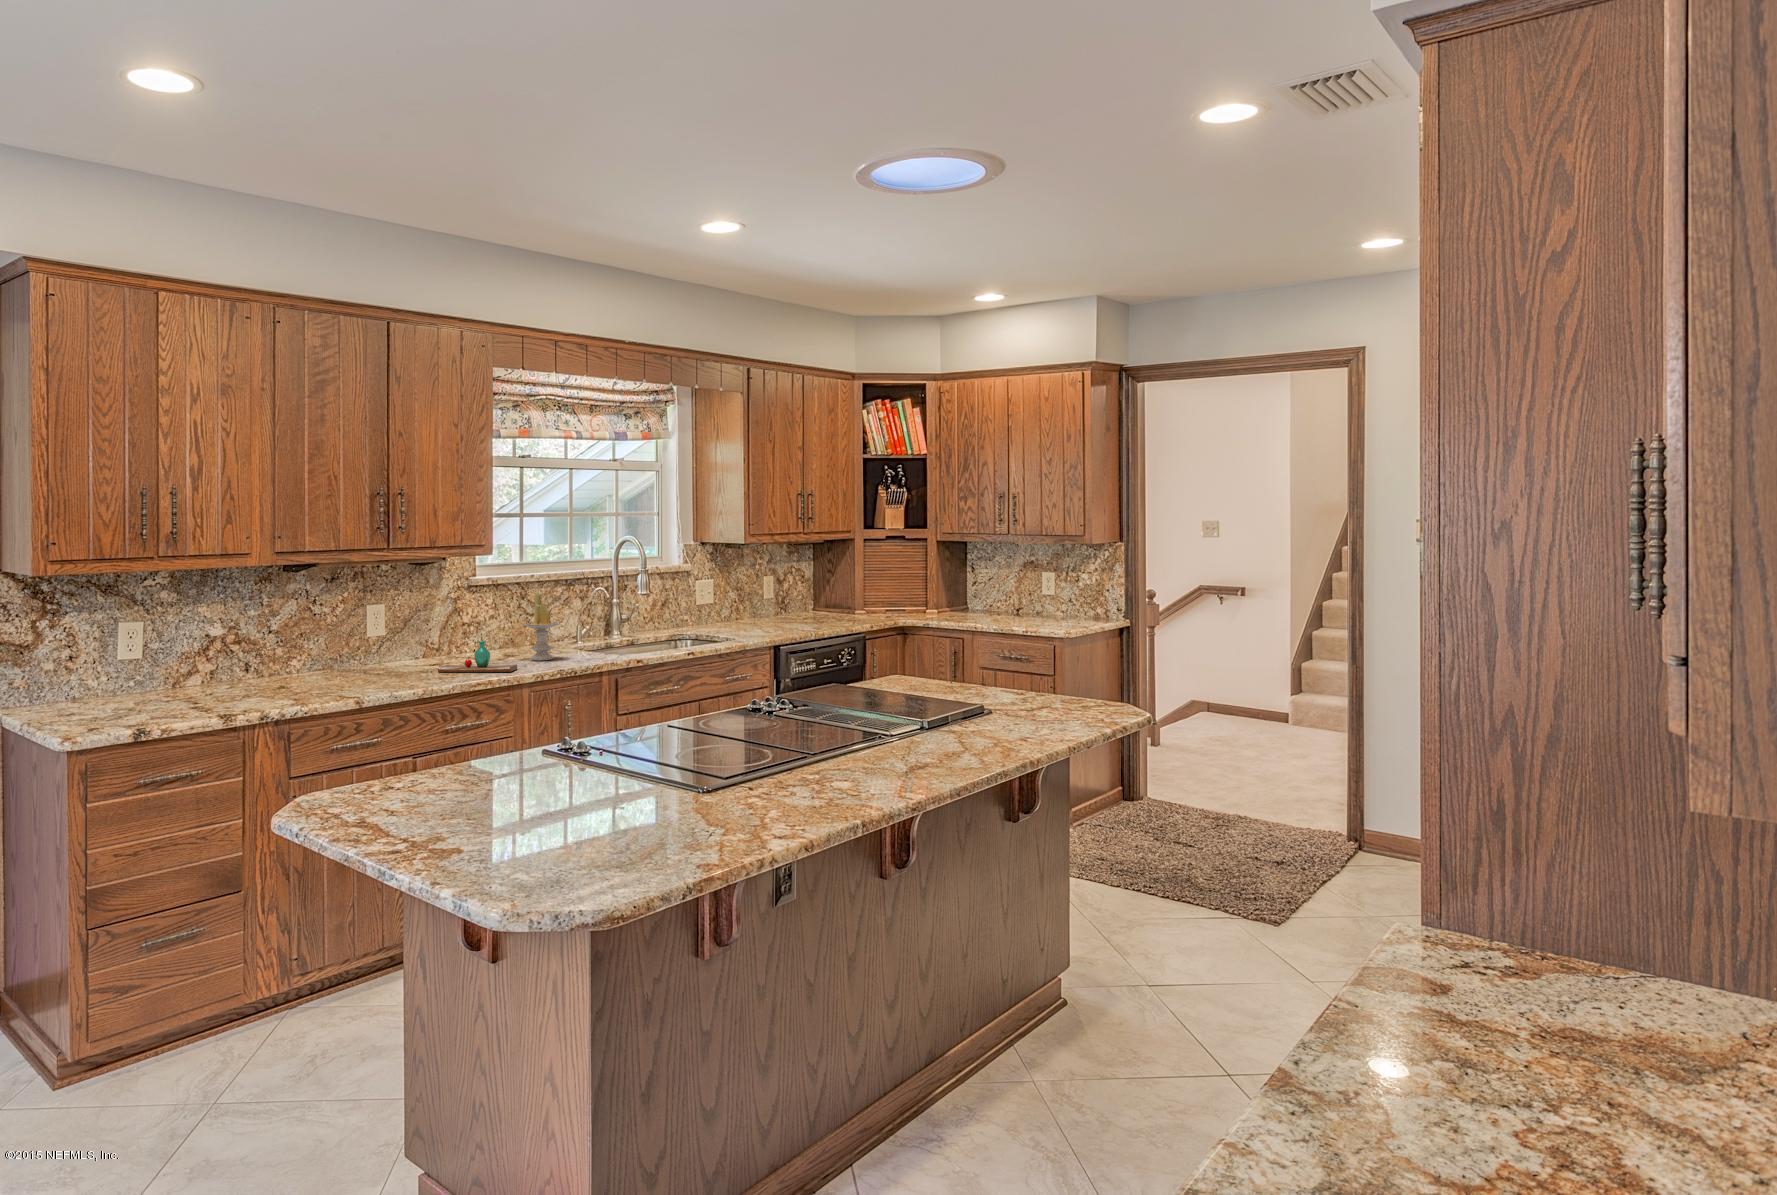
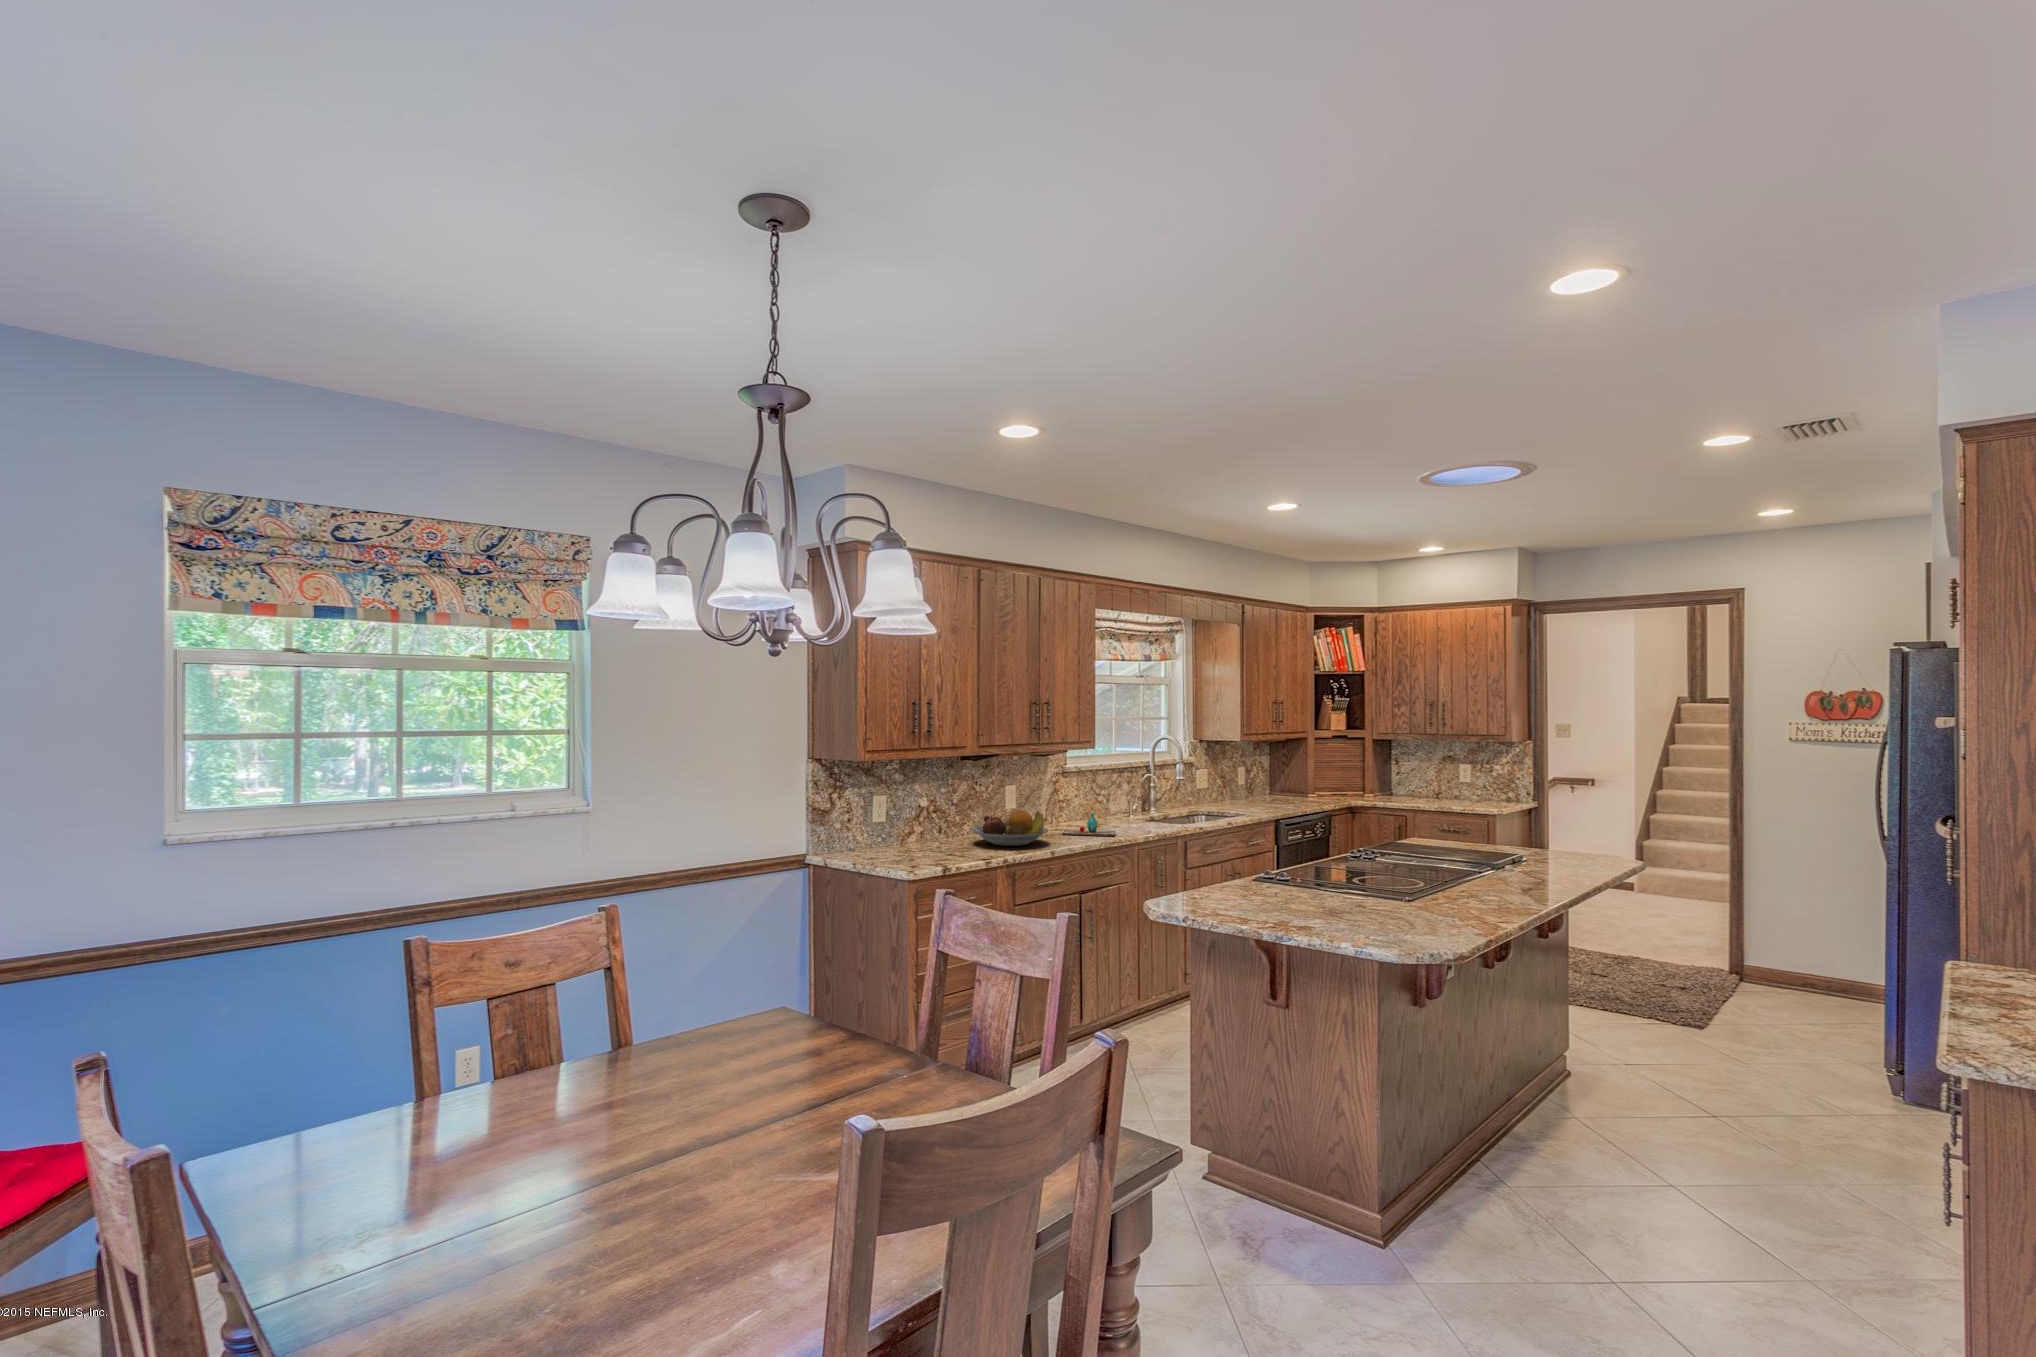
candle: present [524,593,559,660] -> none [1108,778,1133,828]
fruit bowl: none [272,639,395,690] -> present [972,810,1048,846]

